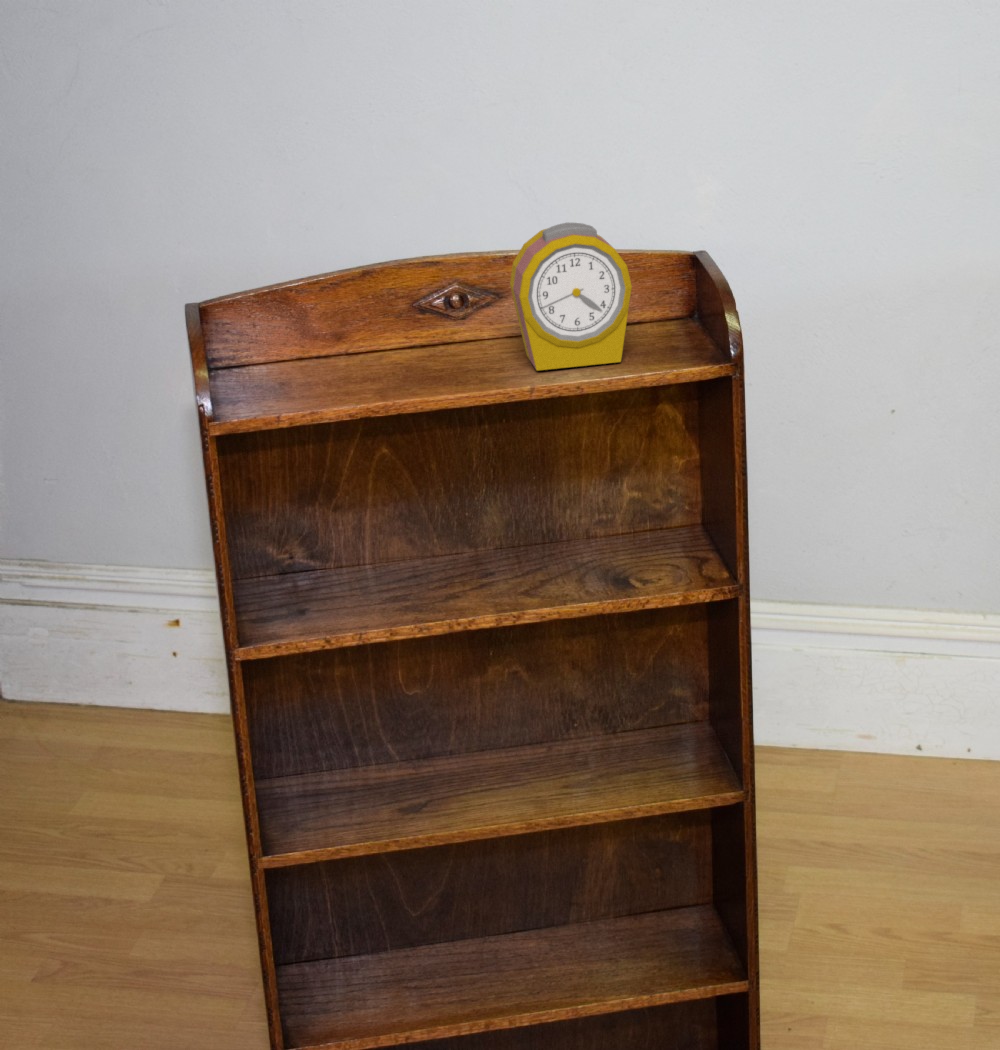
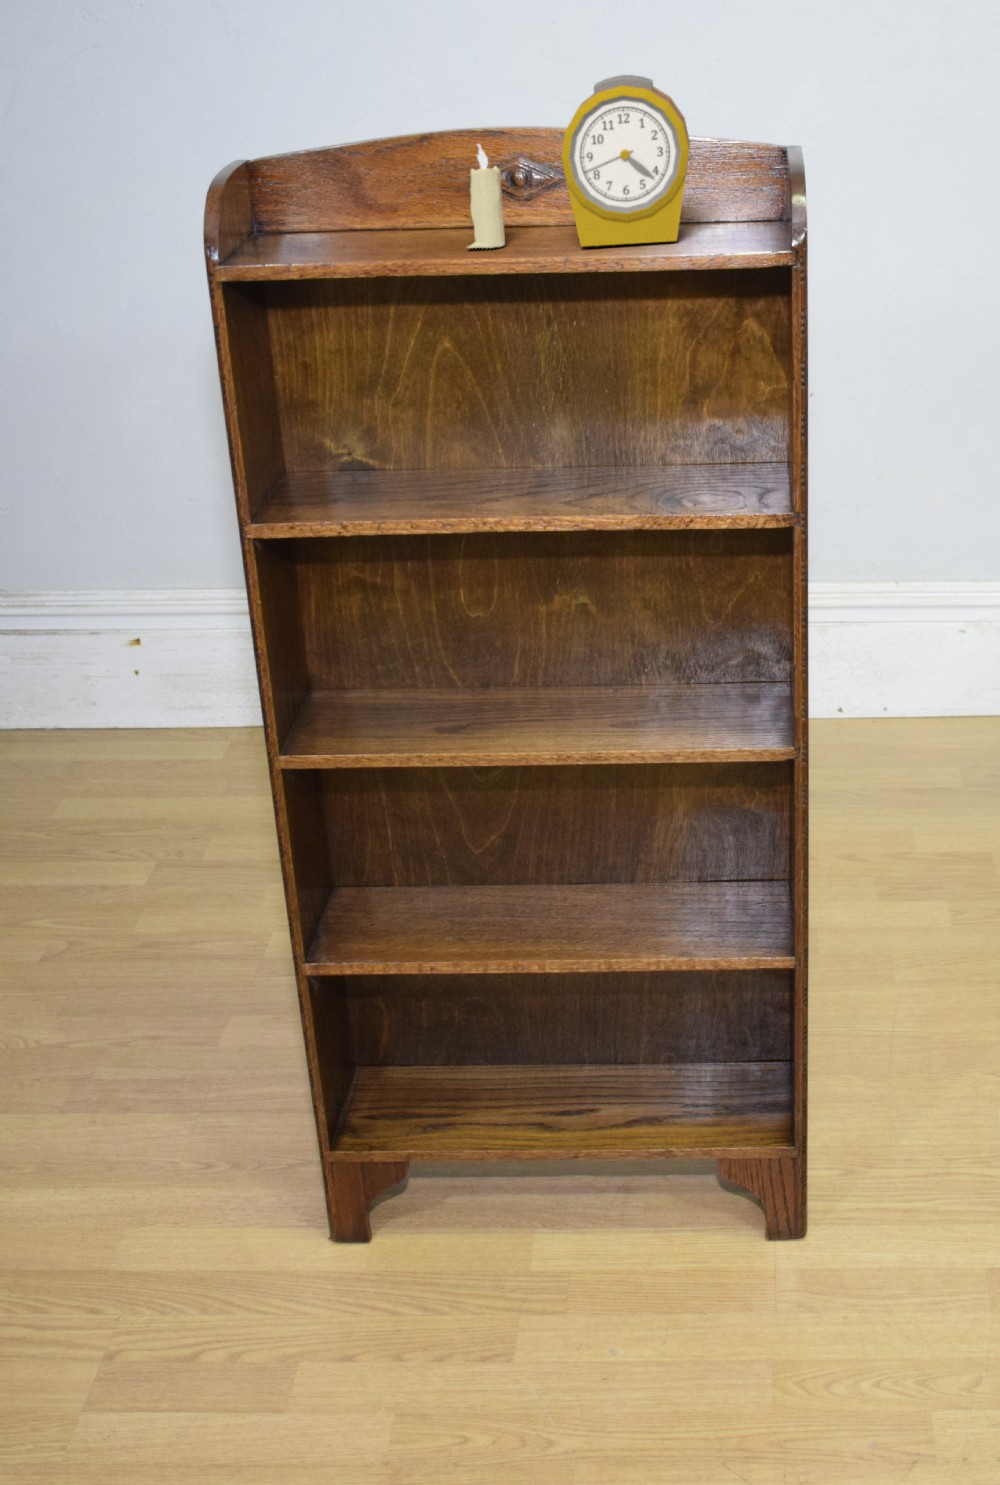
candle: none [424,284,459,374] -> present [468,144,505,248]

